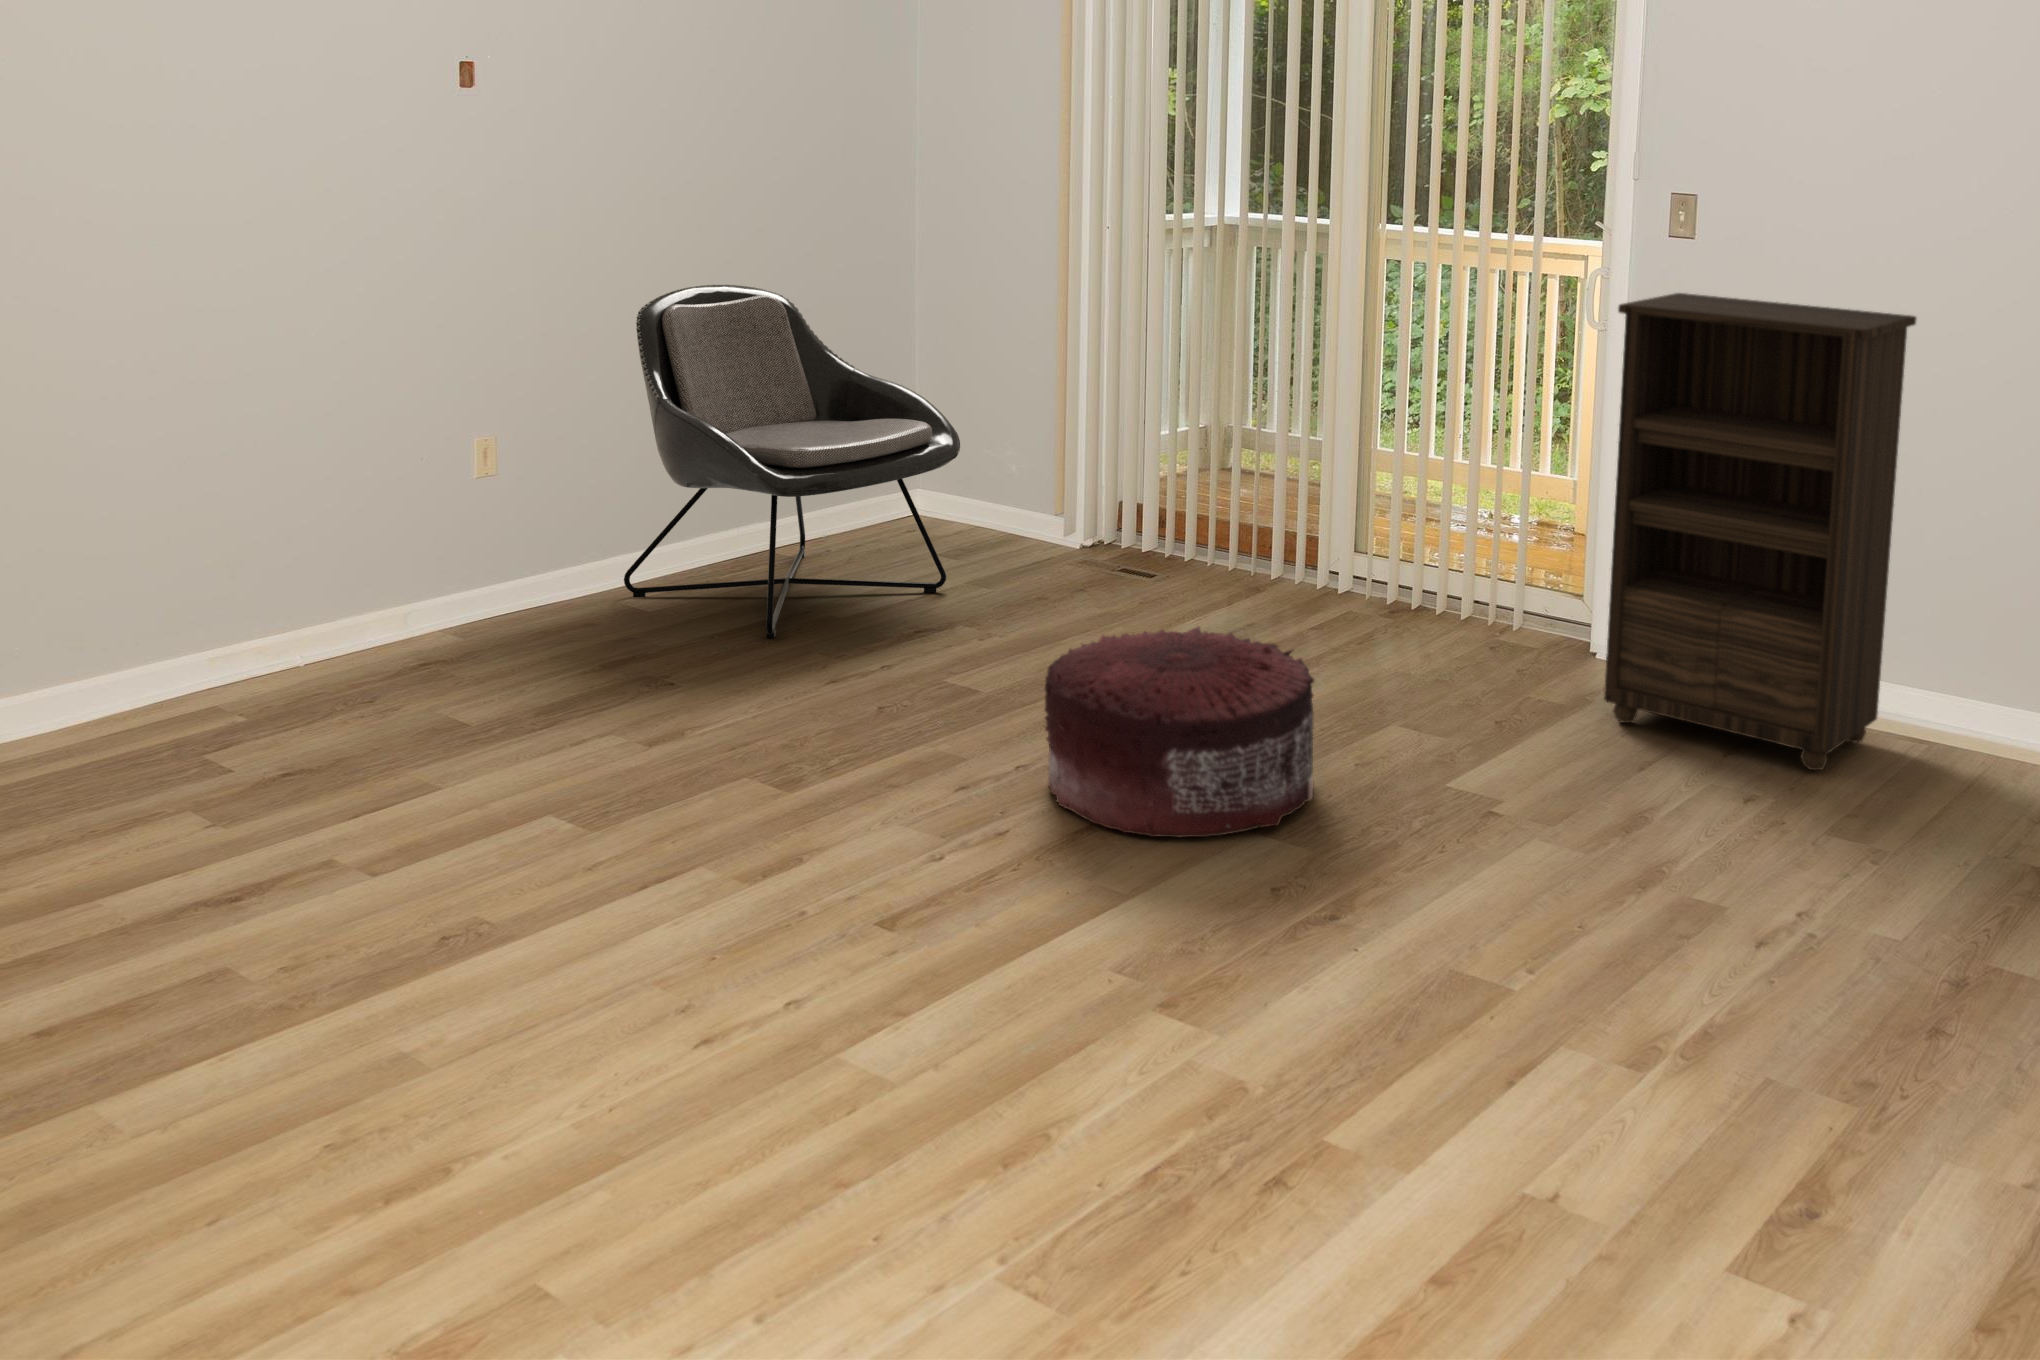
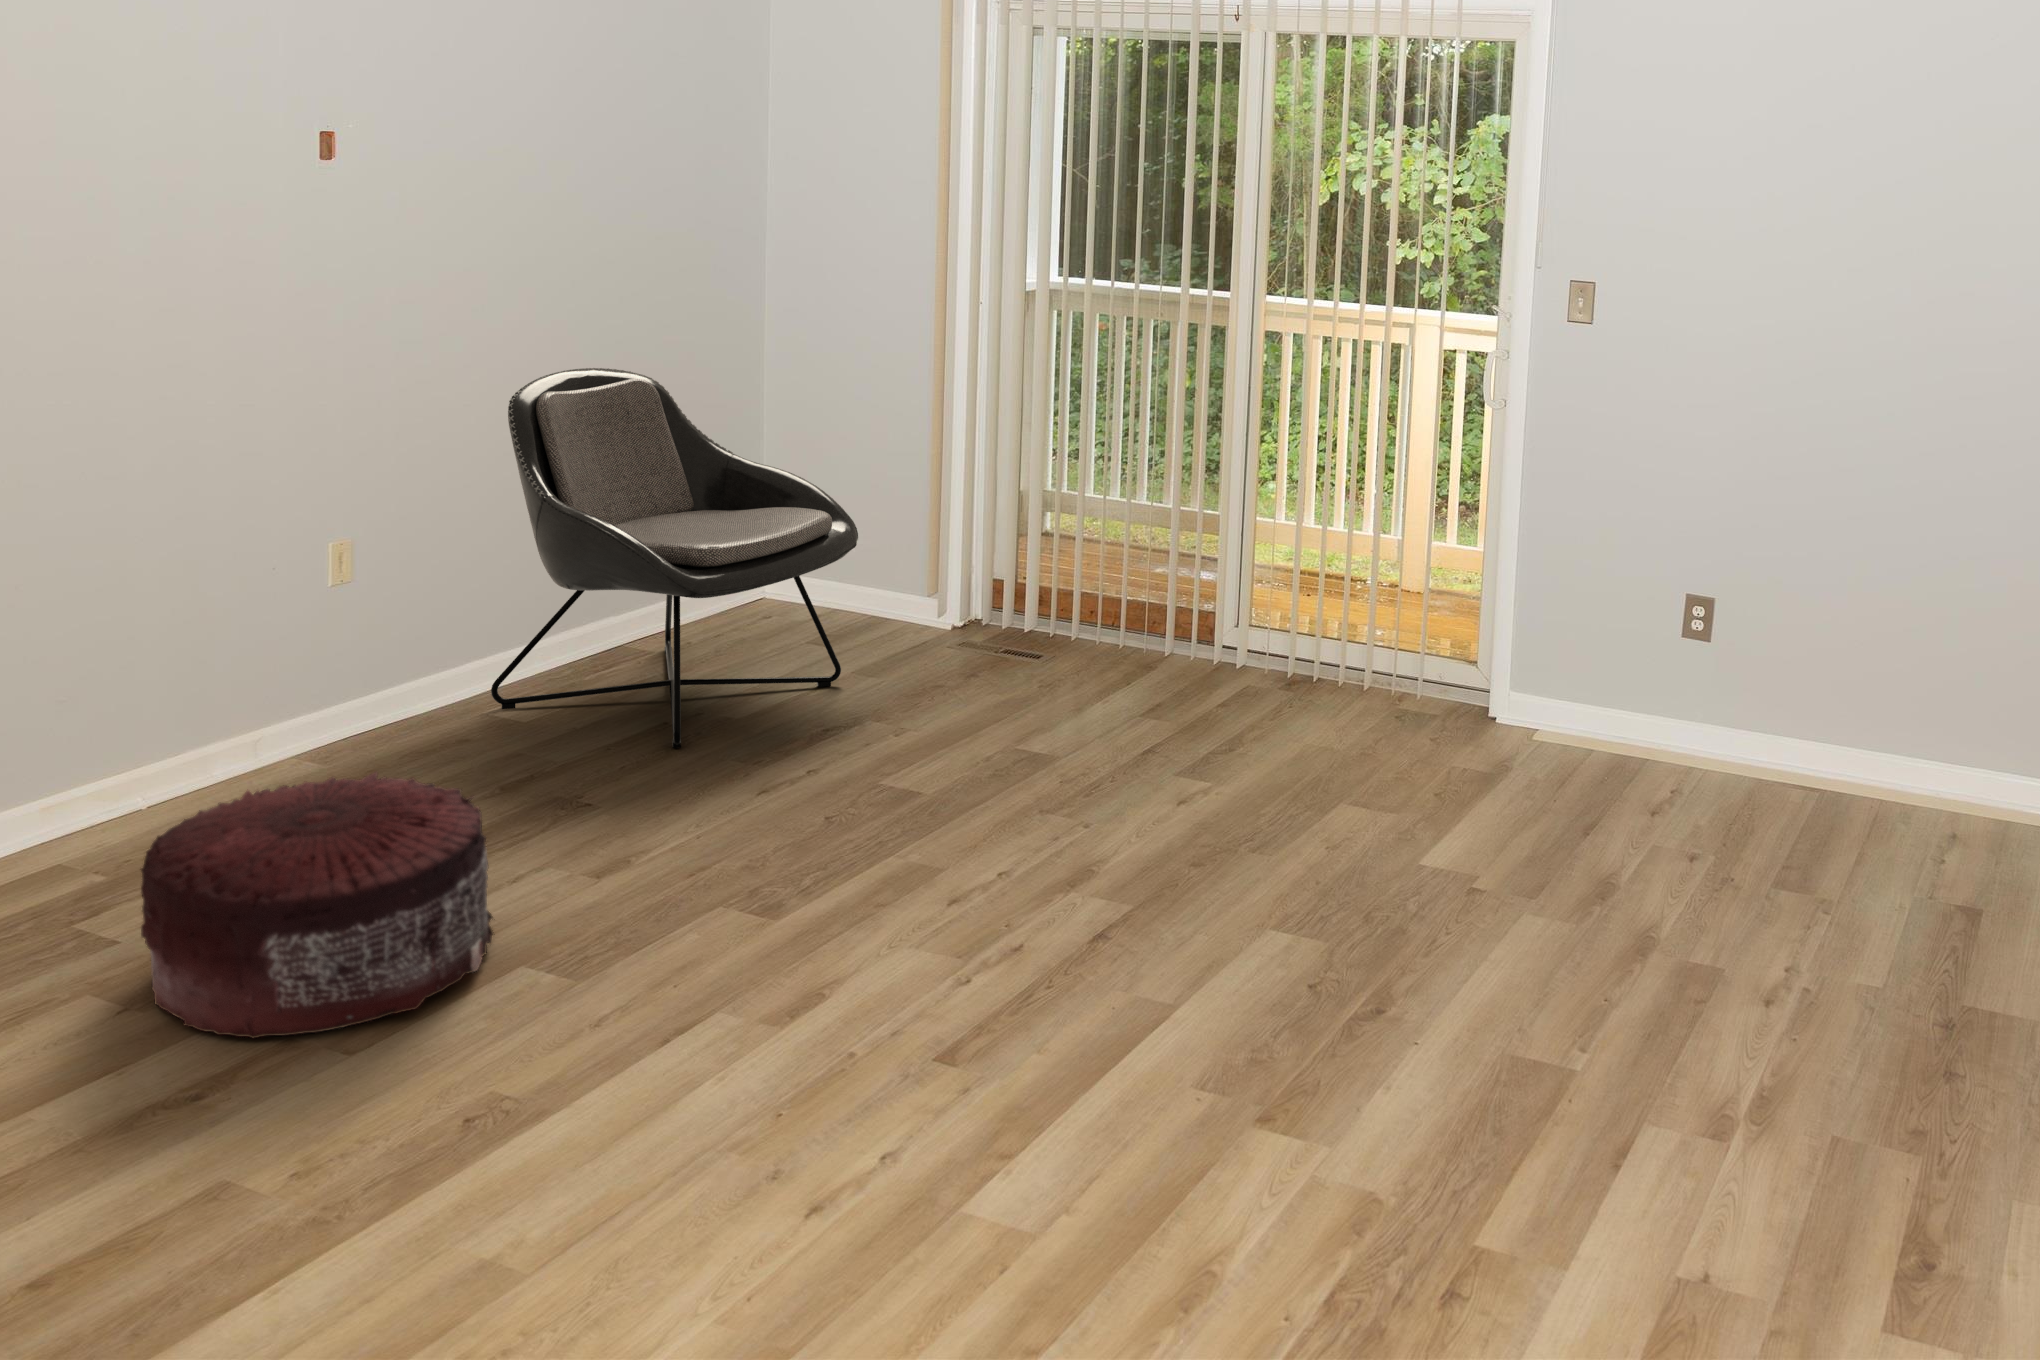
bookshelf: present [1604,293,1916,770] -> none [1533,377,1809,822]
pouf: present [1045,627,1314,837] -> present [141,772,494,1039]

